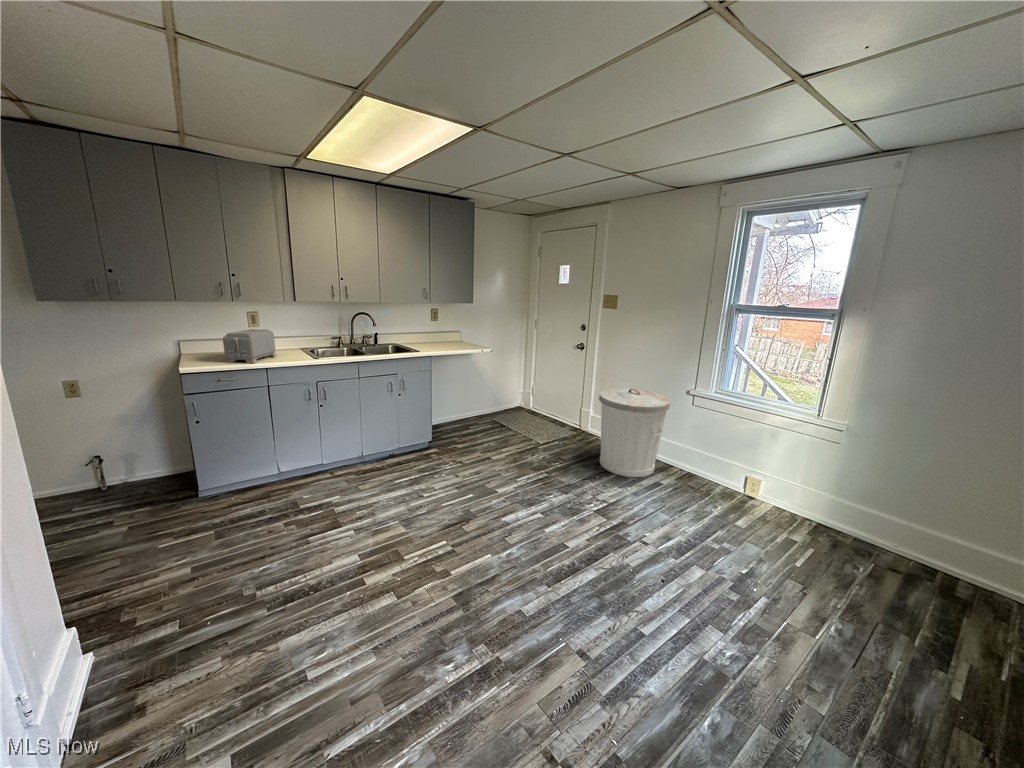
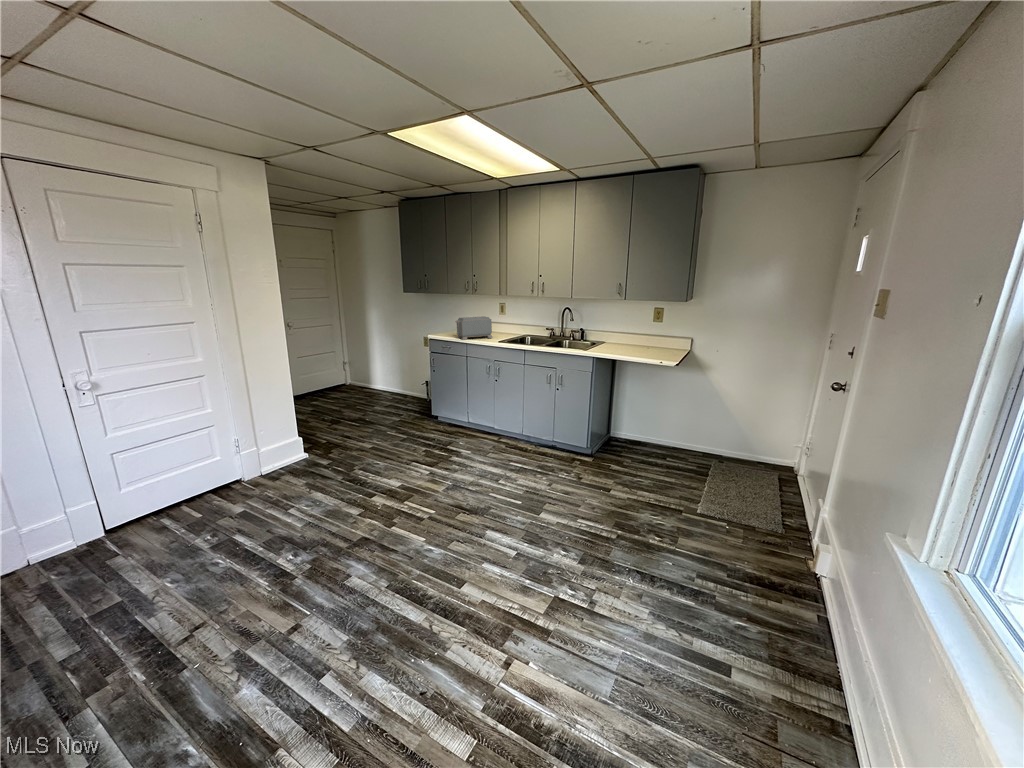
trash can: present [599,388,670,477] -> none [695,451,867,656]

